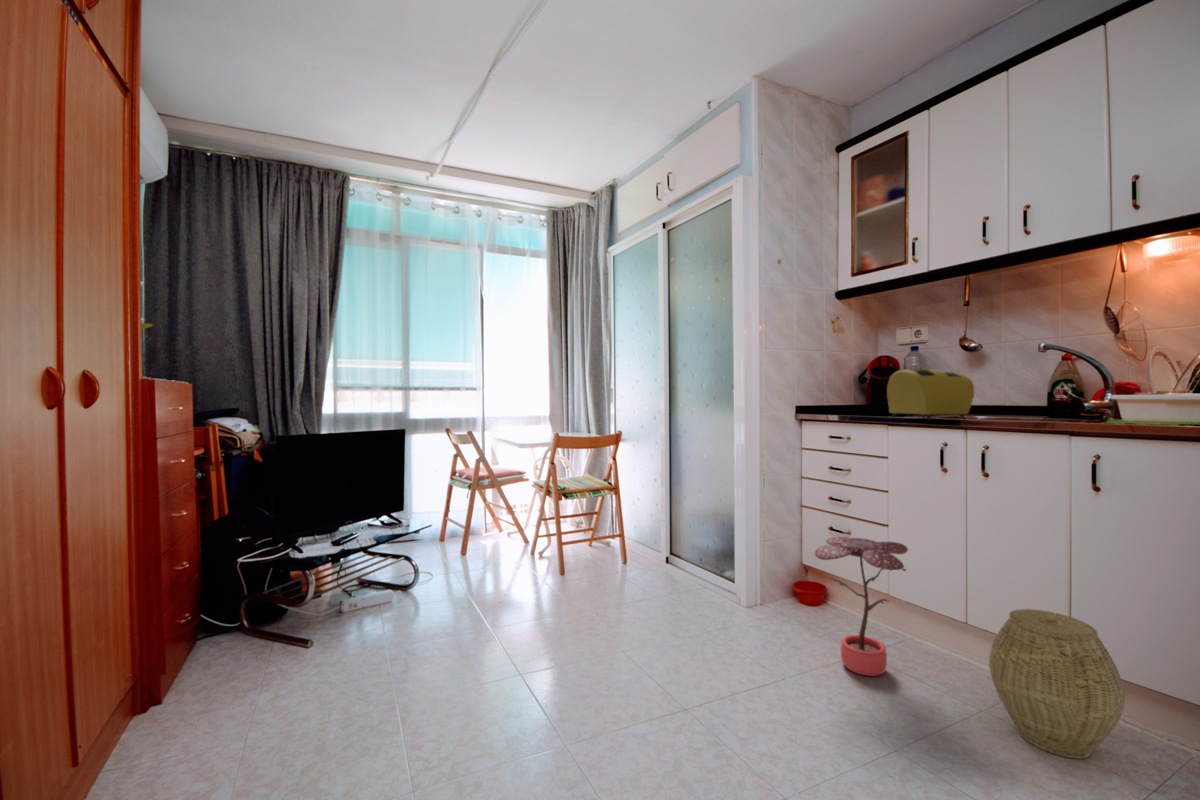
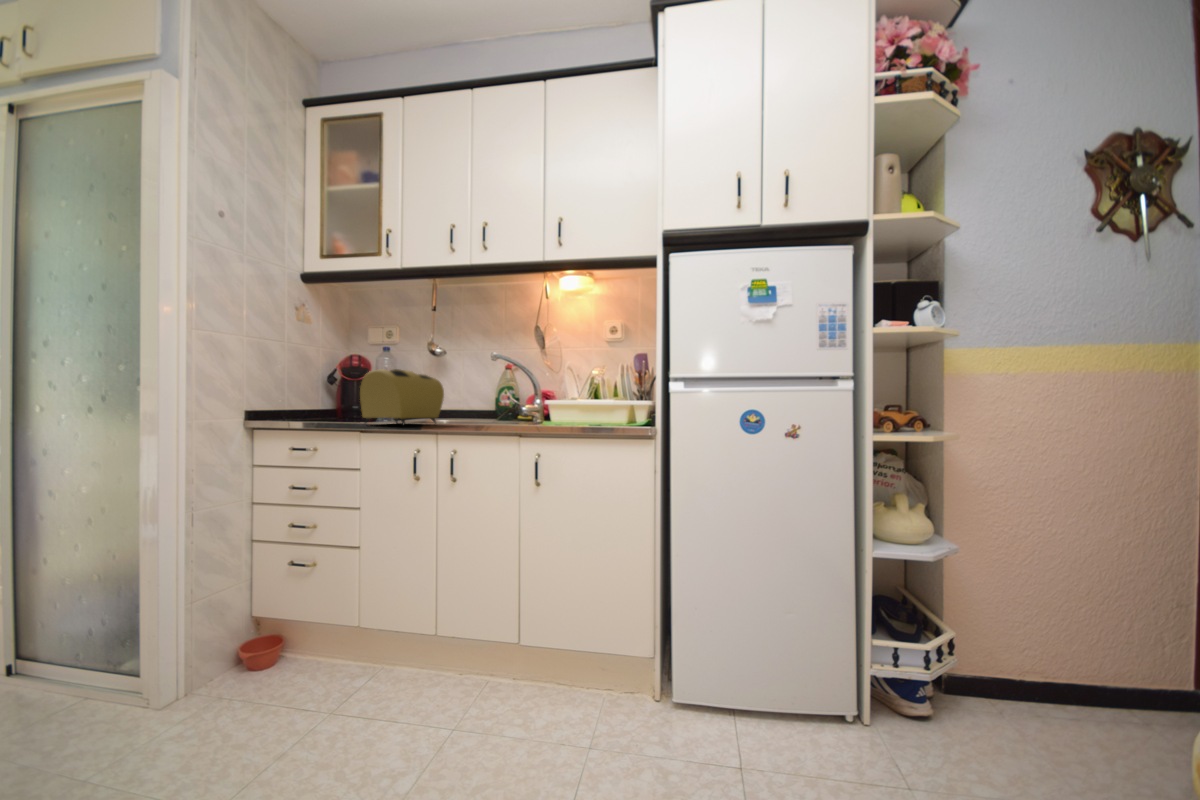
potted plant: present [815,537,908,676] -> none [268,565,381,739]
woven basket: present [989,609,1125,759] -> none [458,600,553,735]

